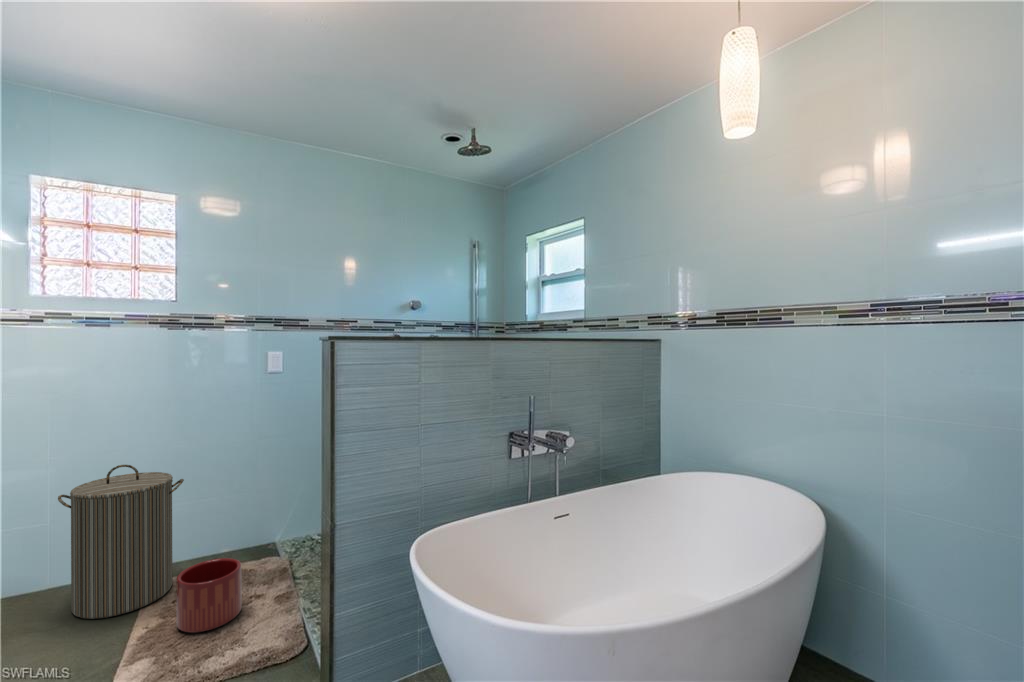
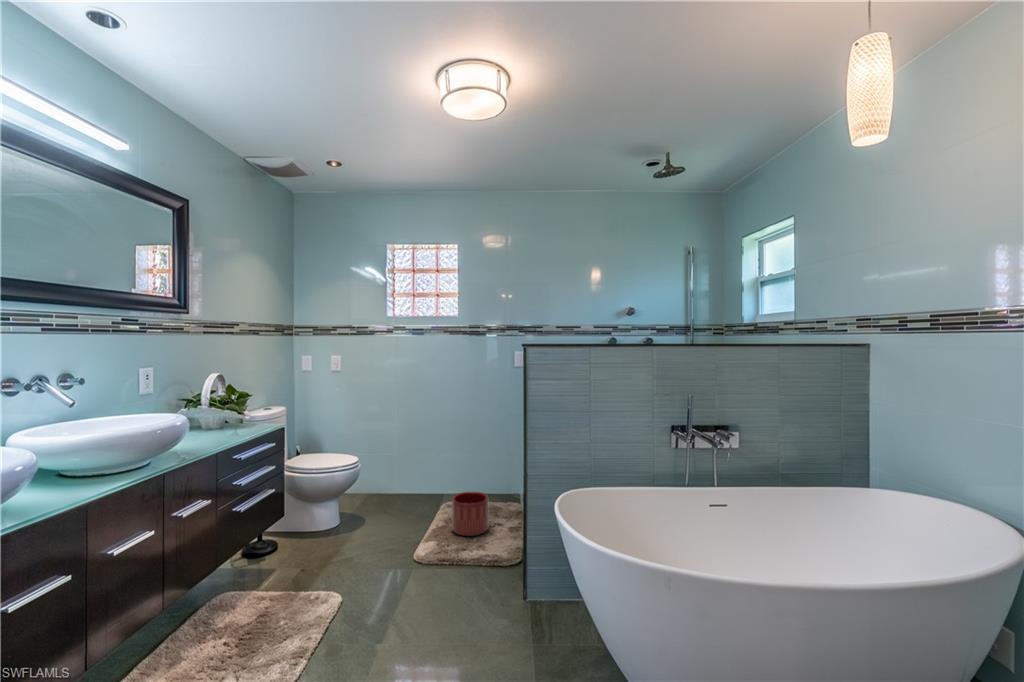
laundry hamper: present [58,465,184,619] -> none [399,422,461,514]

